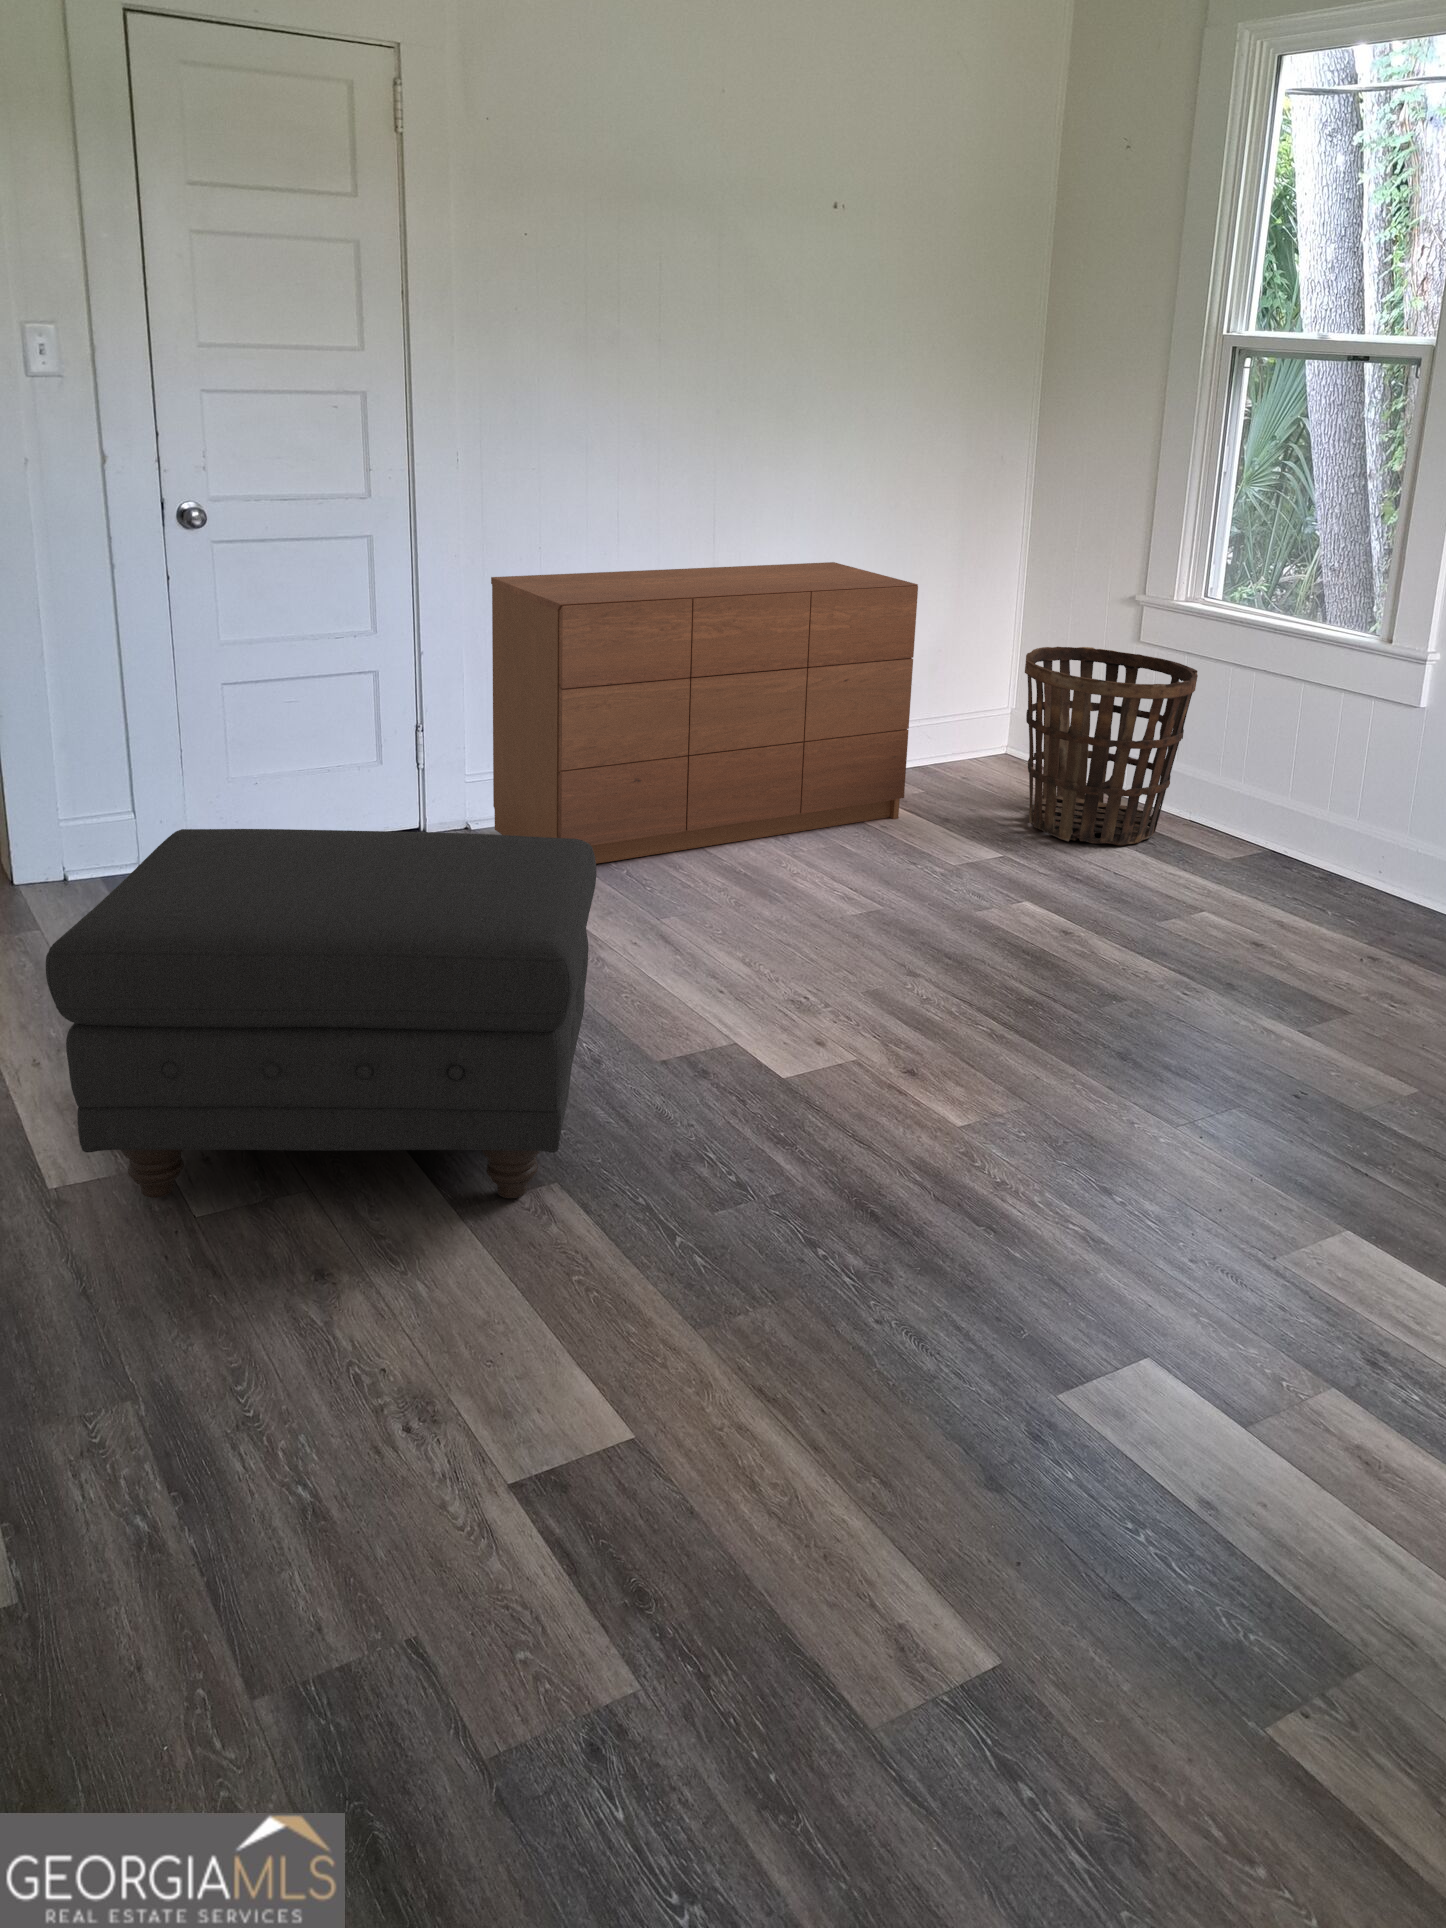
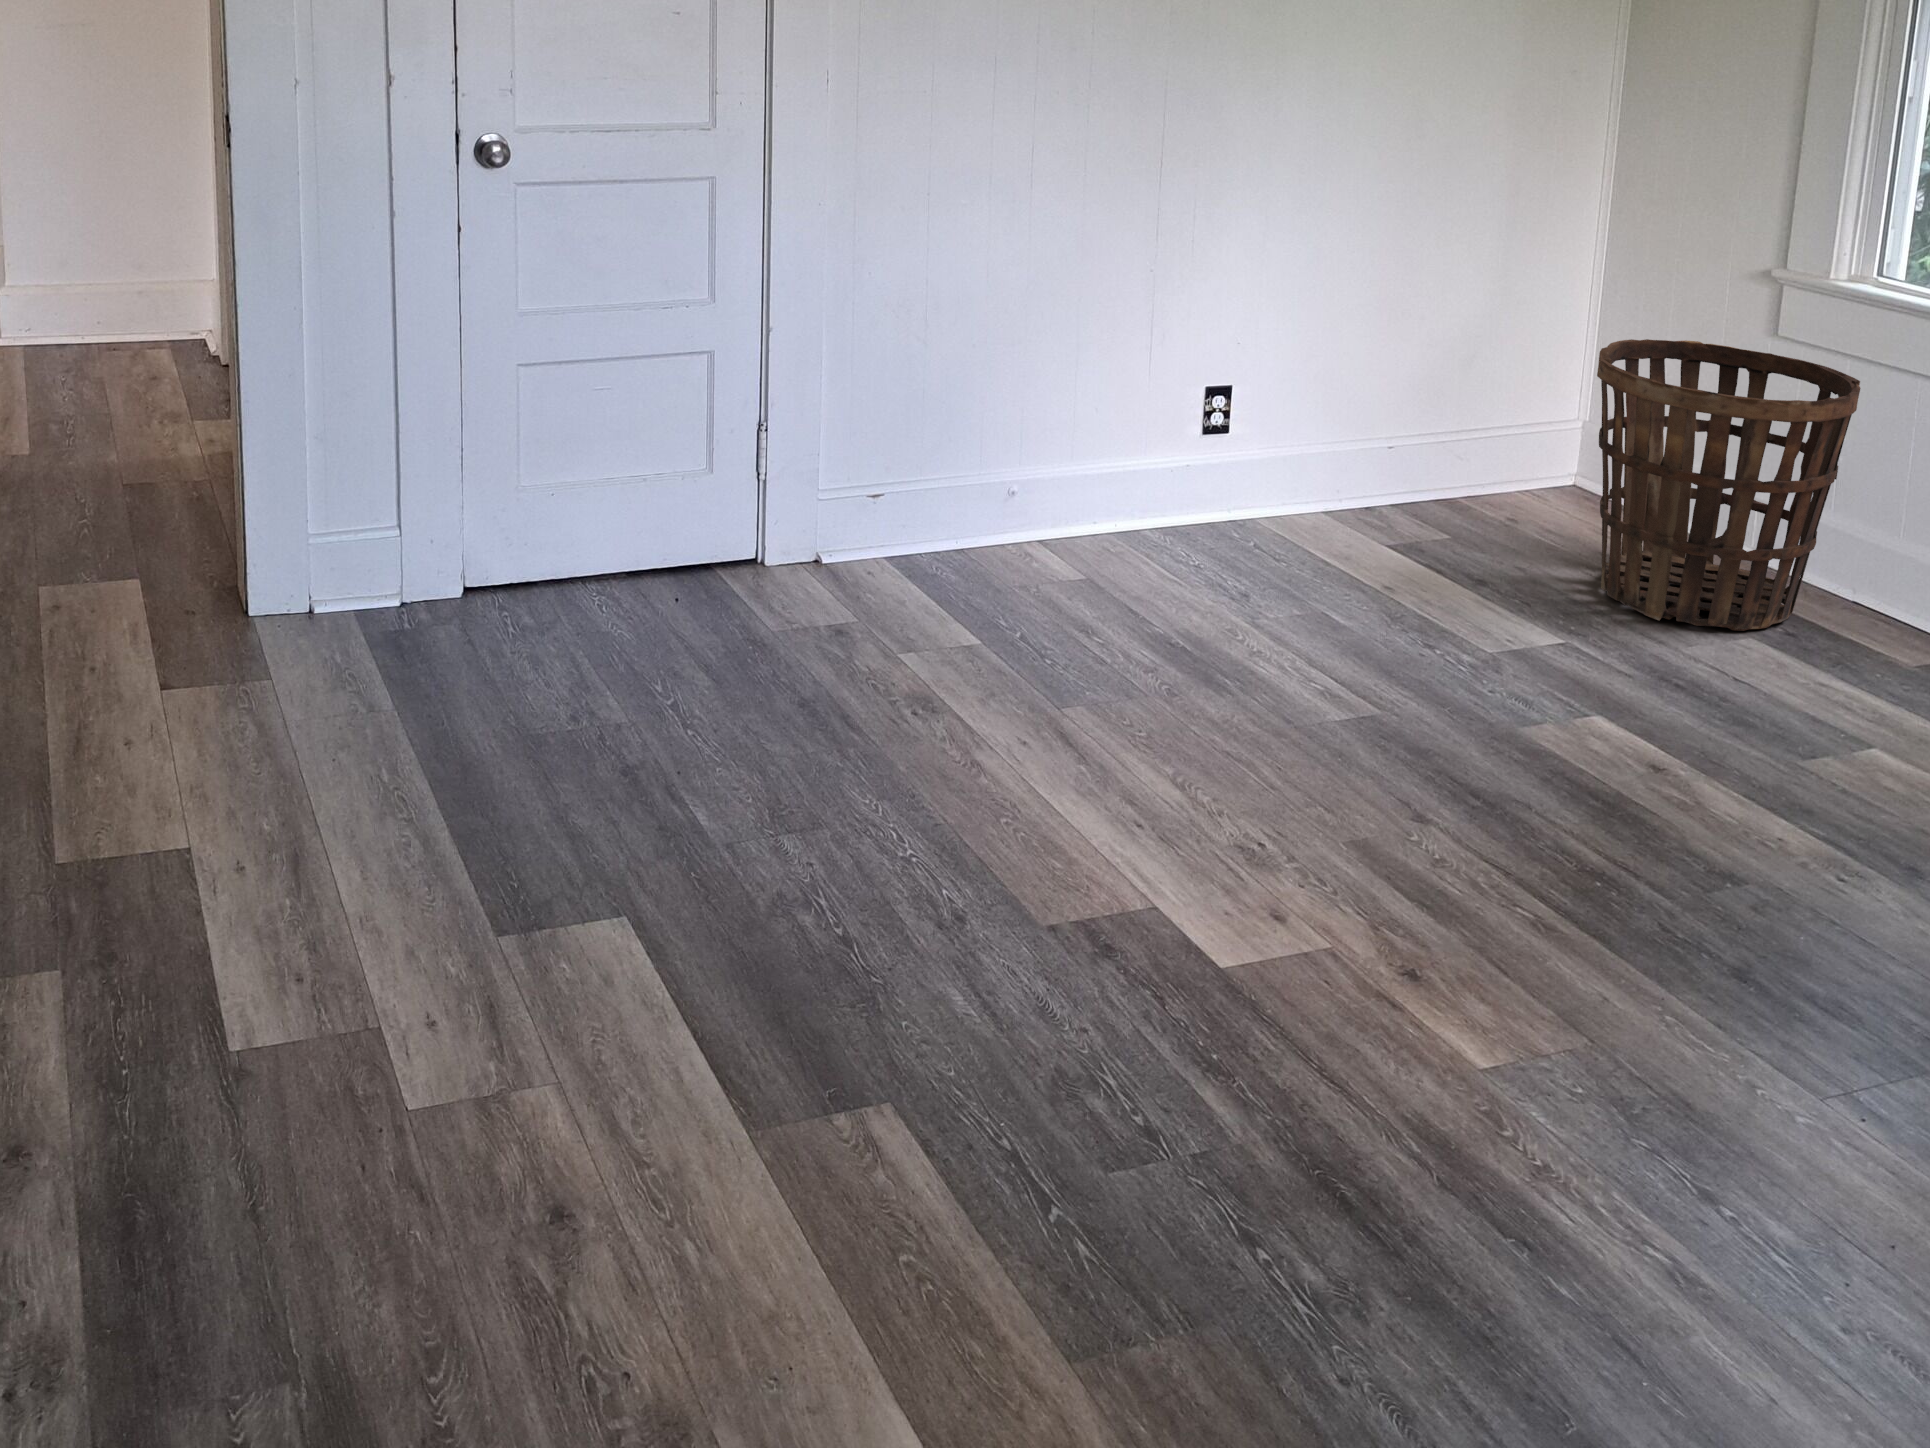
dresser: present [491,562,918,864] -> none [860,216,1444,629]
ottoman: present [46,829,596,1198] -> none [244,568,969,1120]

